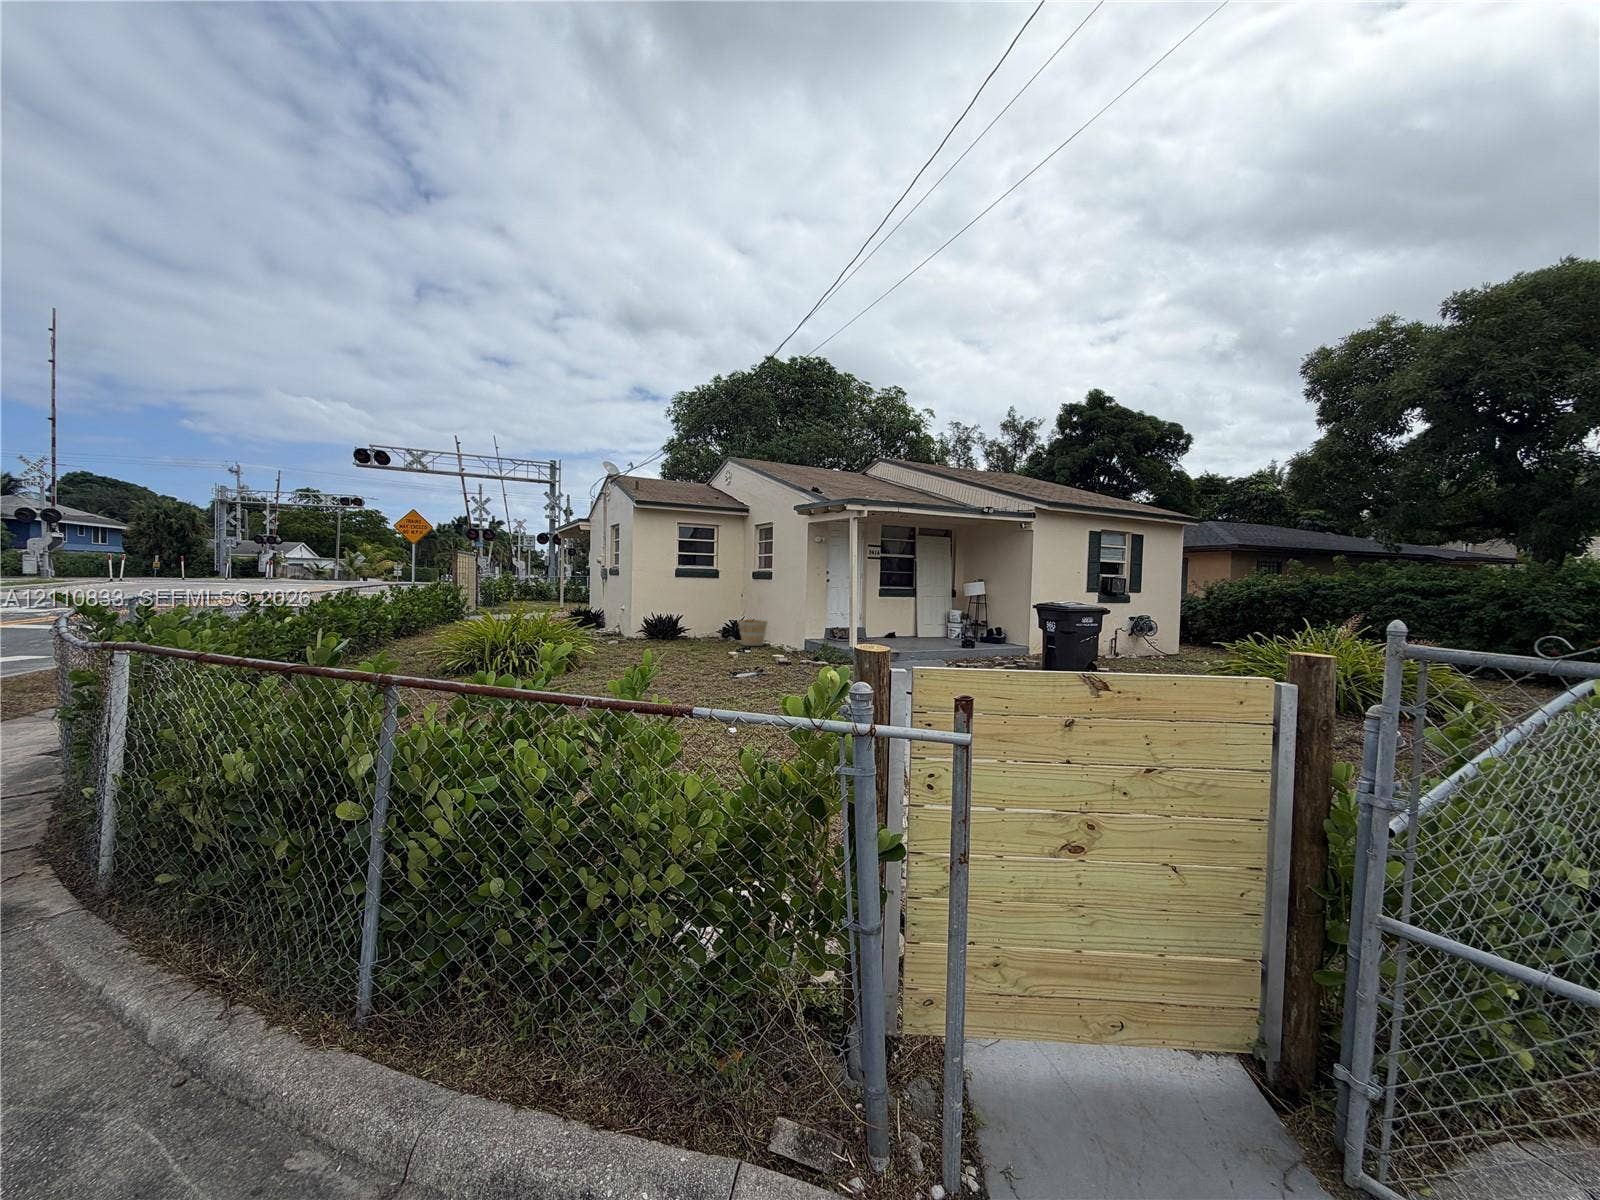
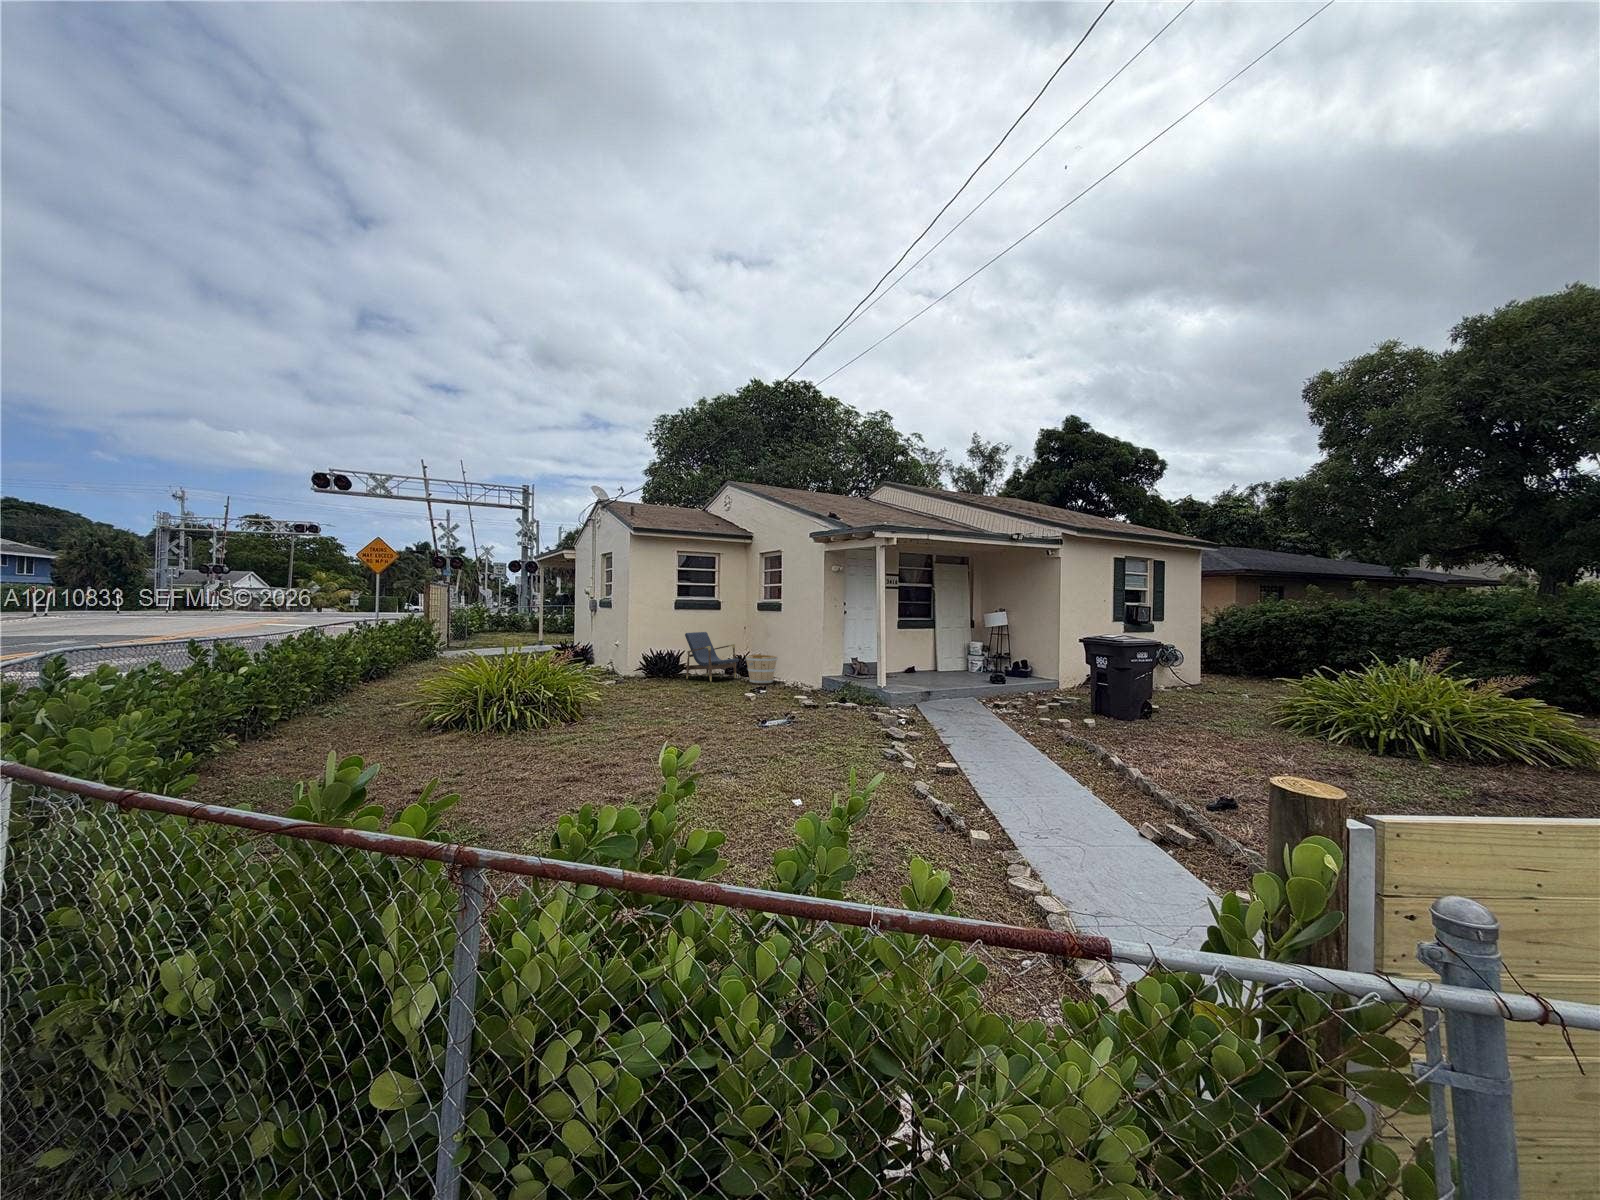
lounge chair: none [684,598,733,644] -> present [685,632,739,682]

